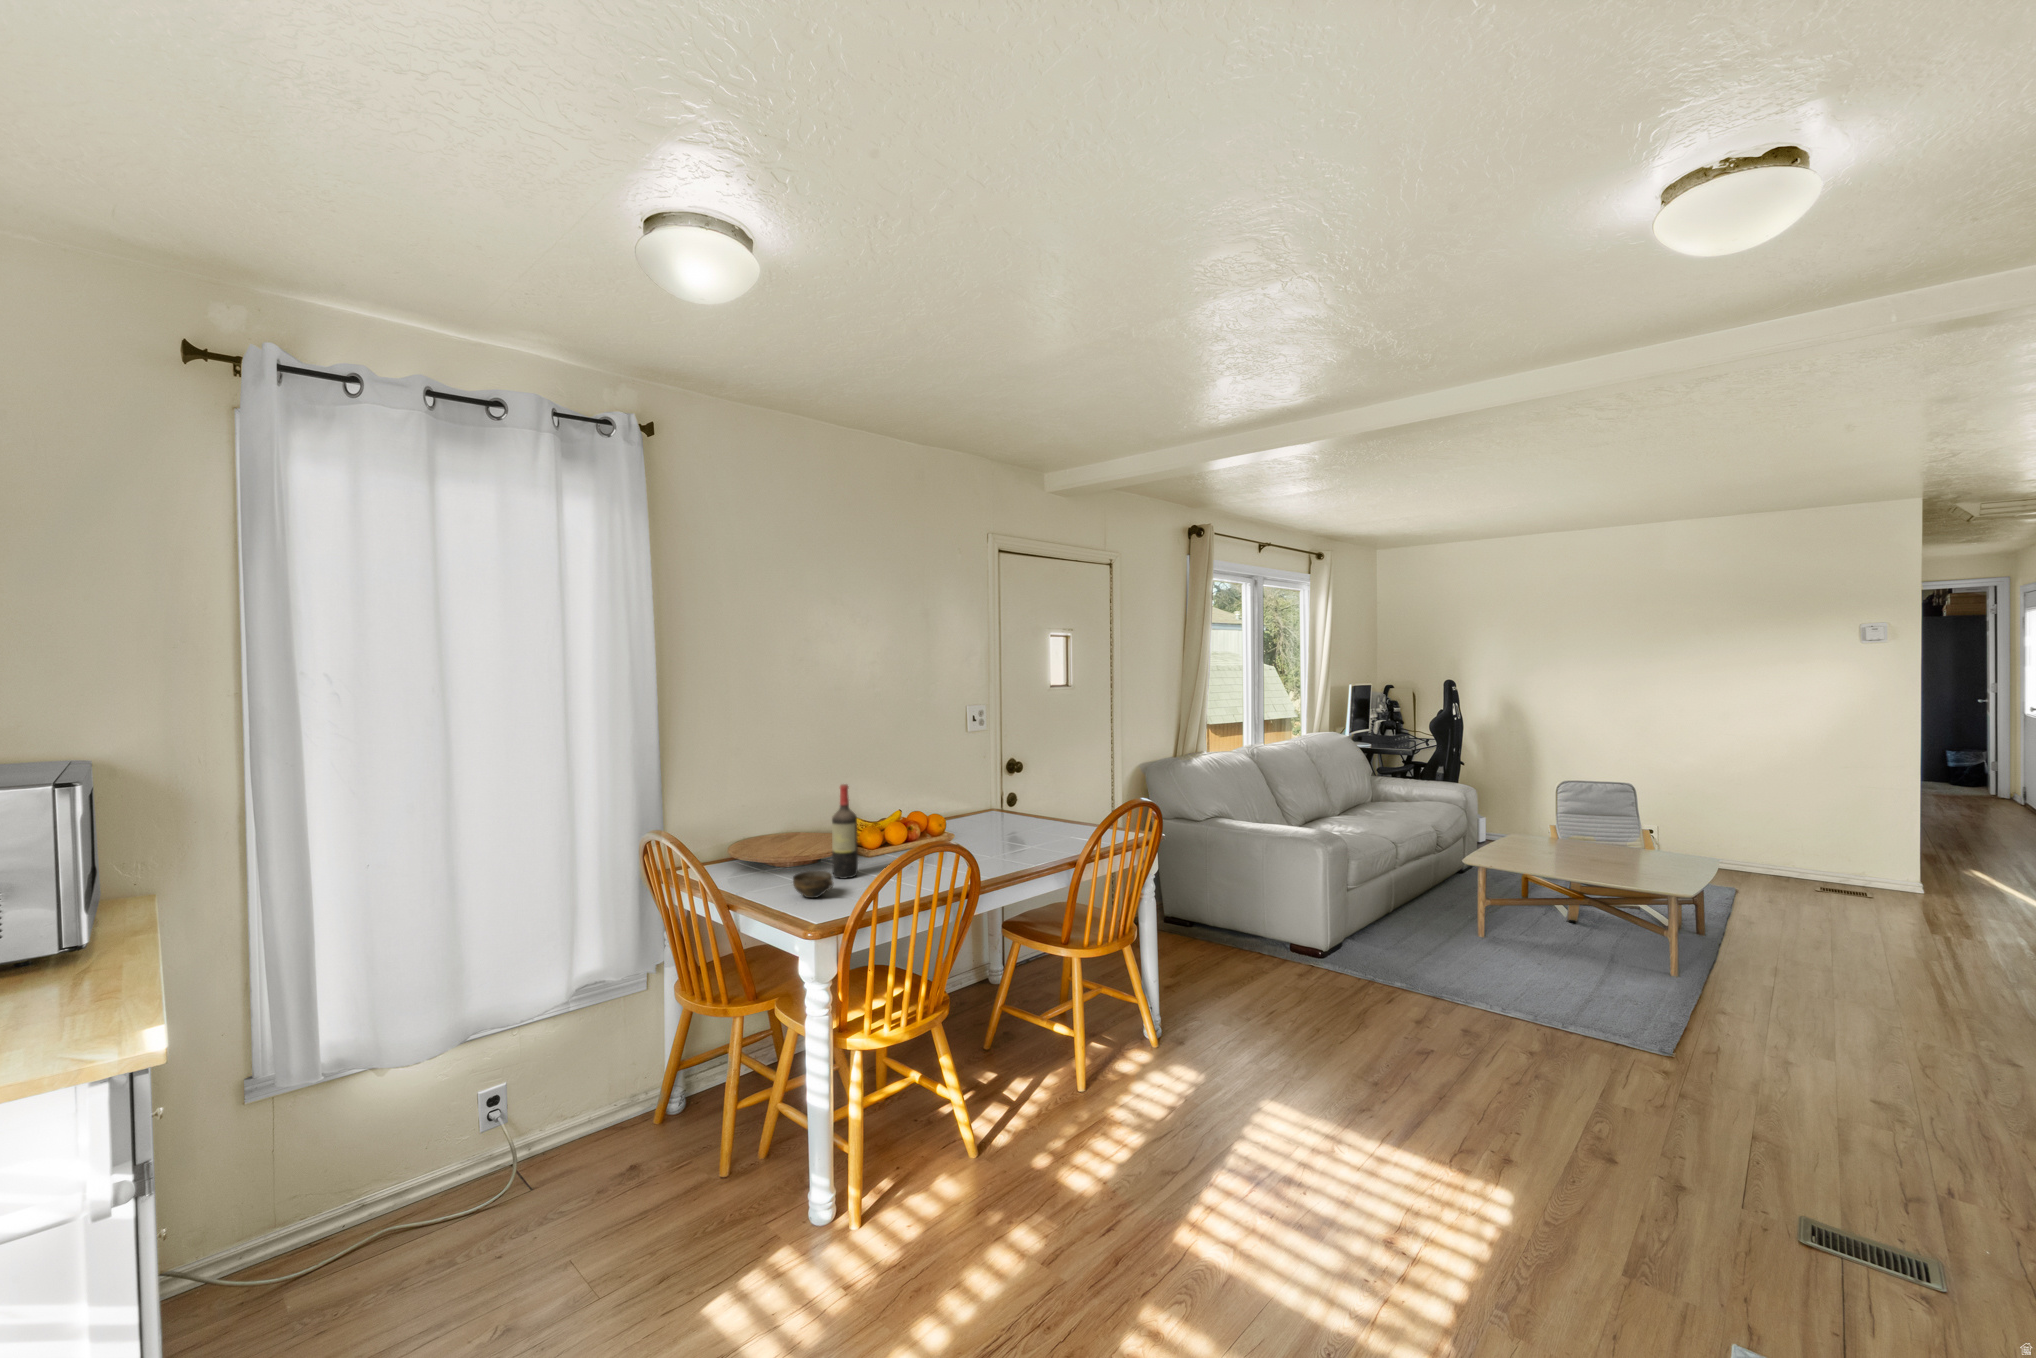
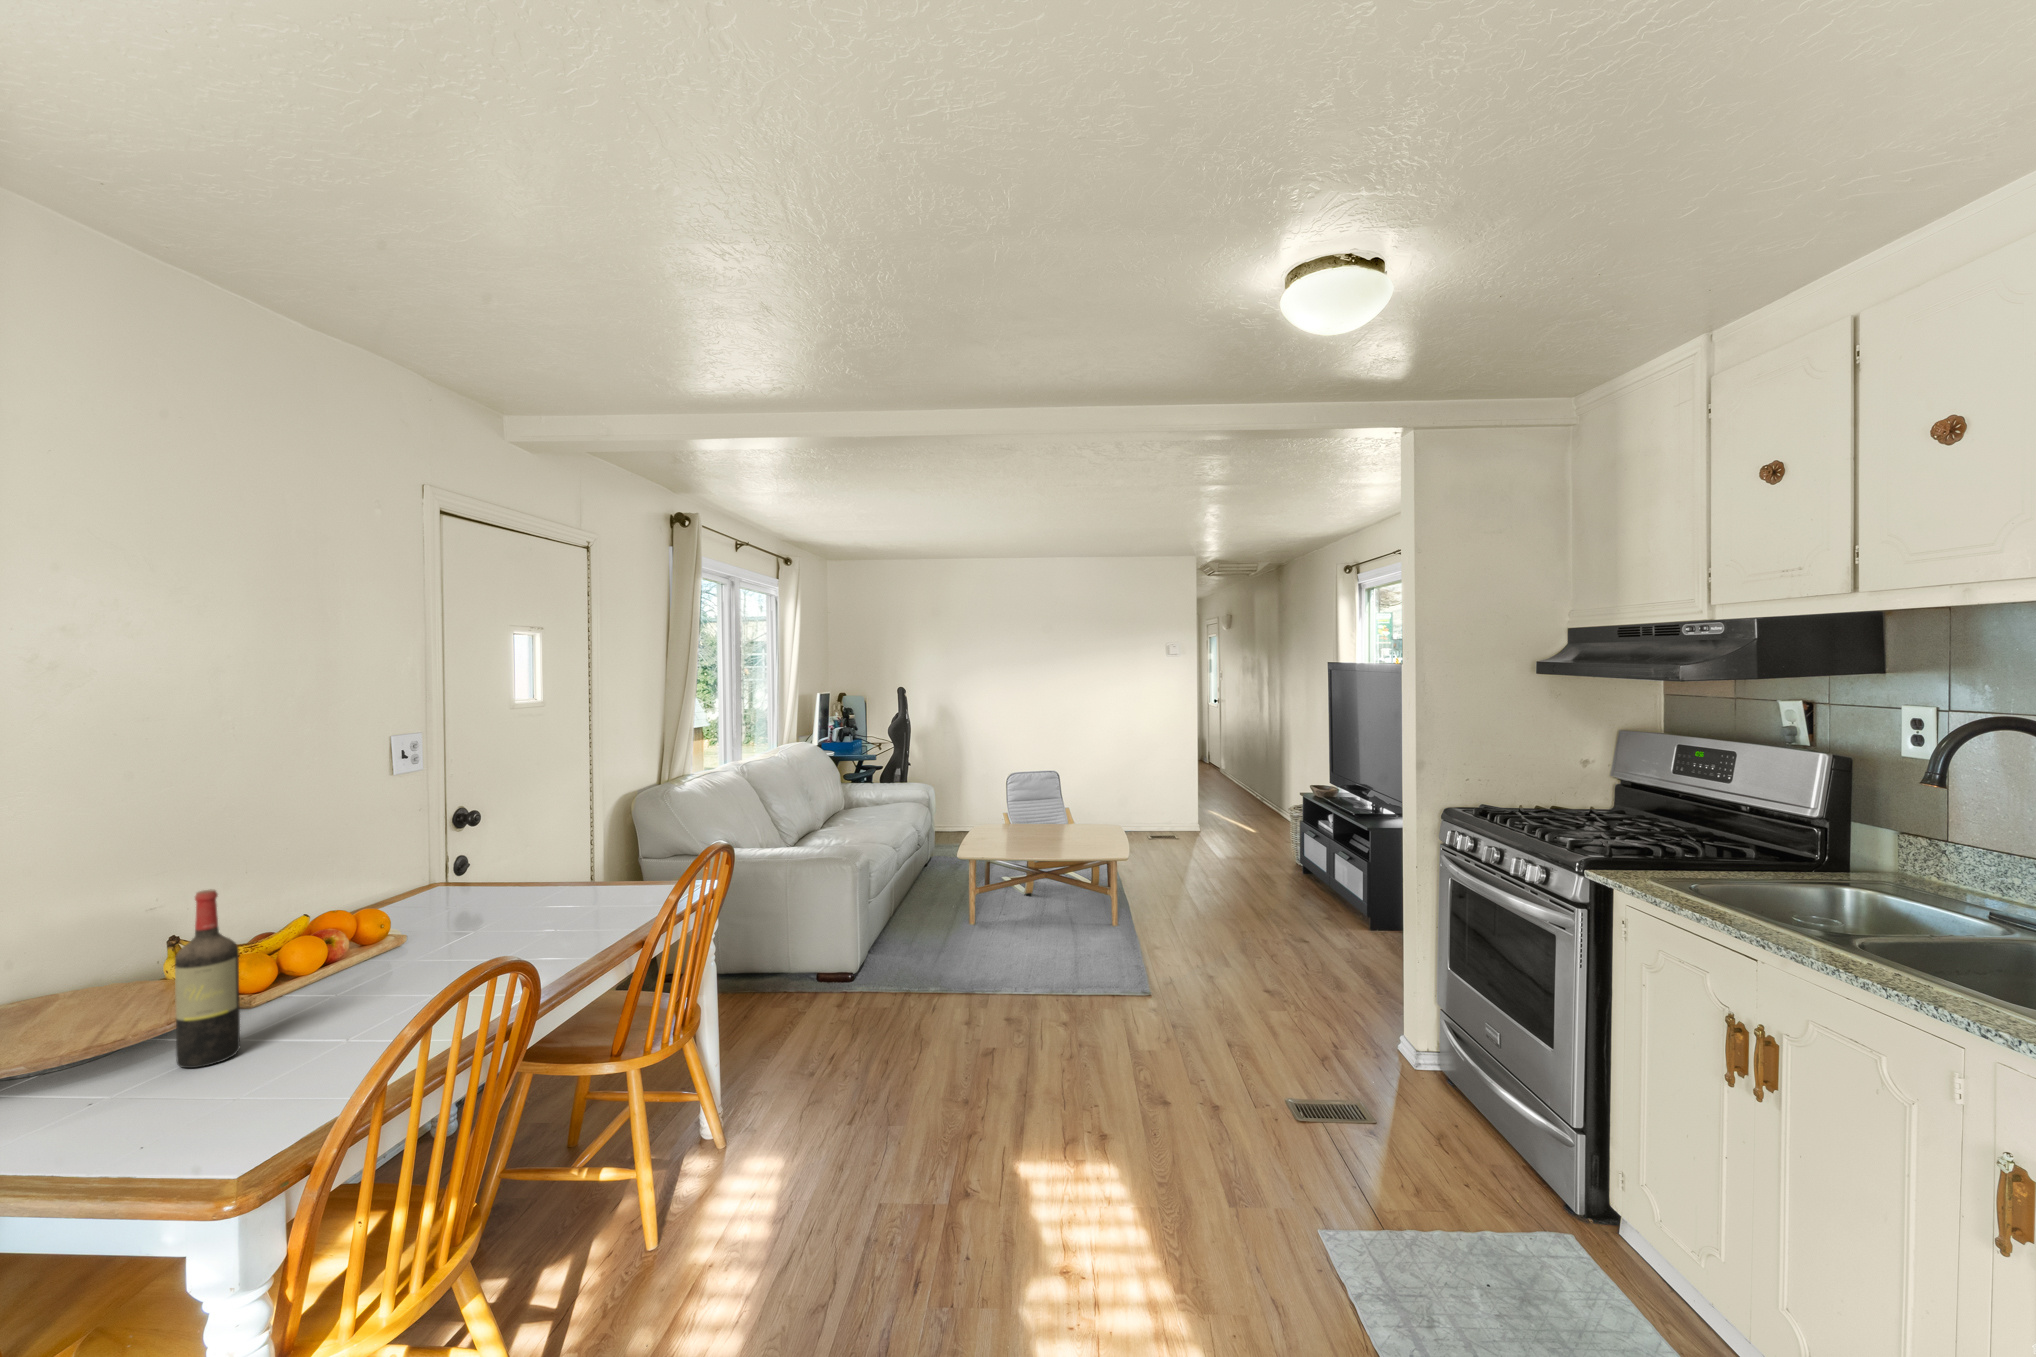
cup: present [793,871,833,898] -> none [96,1065,216,1132]

